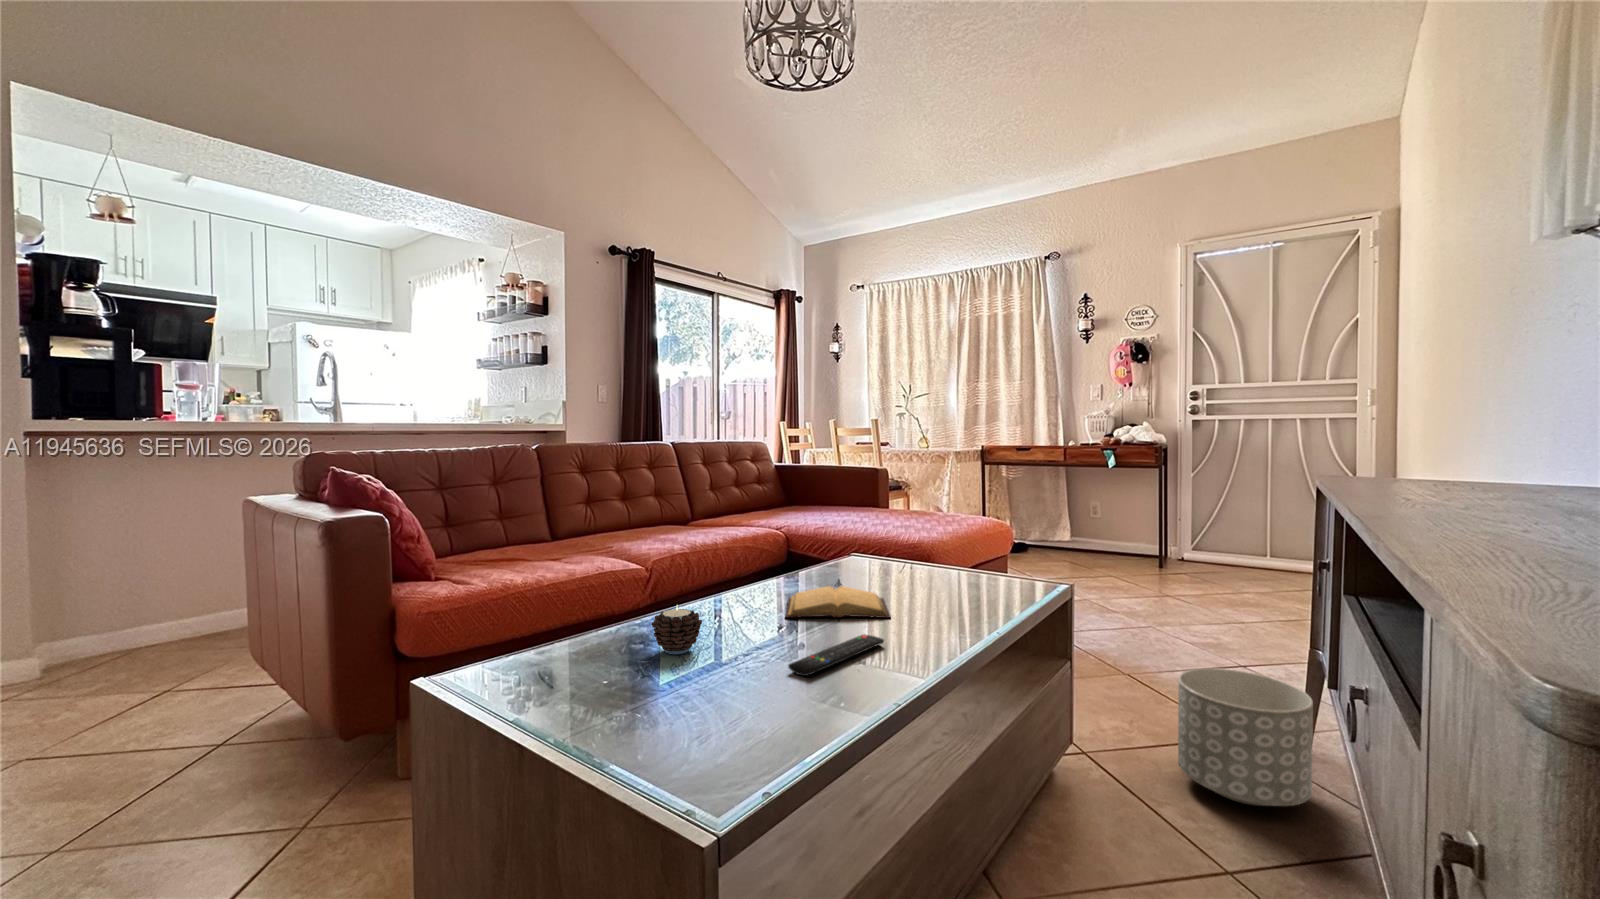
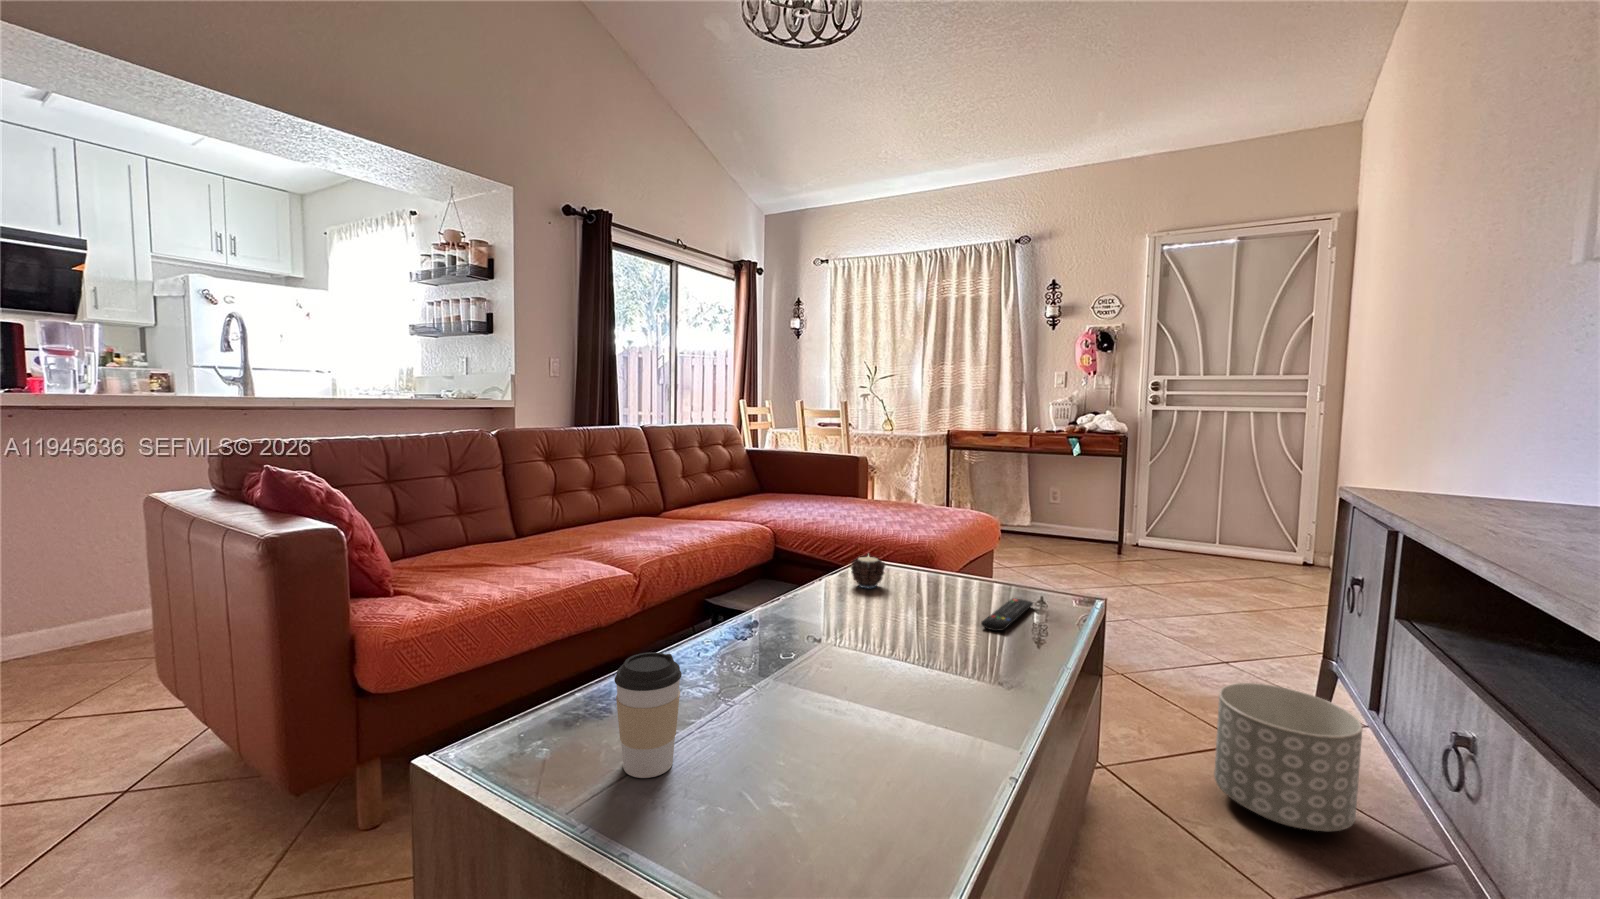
book: present [785,586,891,618] -> none [809,600,932,642]
coffee cup: none [575,603,631,702] -> present [614,652,682,778]
candle: present [651,606,702,654] -> present [851,556,885,588]
remote control: present [788,634,884,676] -> present [981,598,1033,631]

